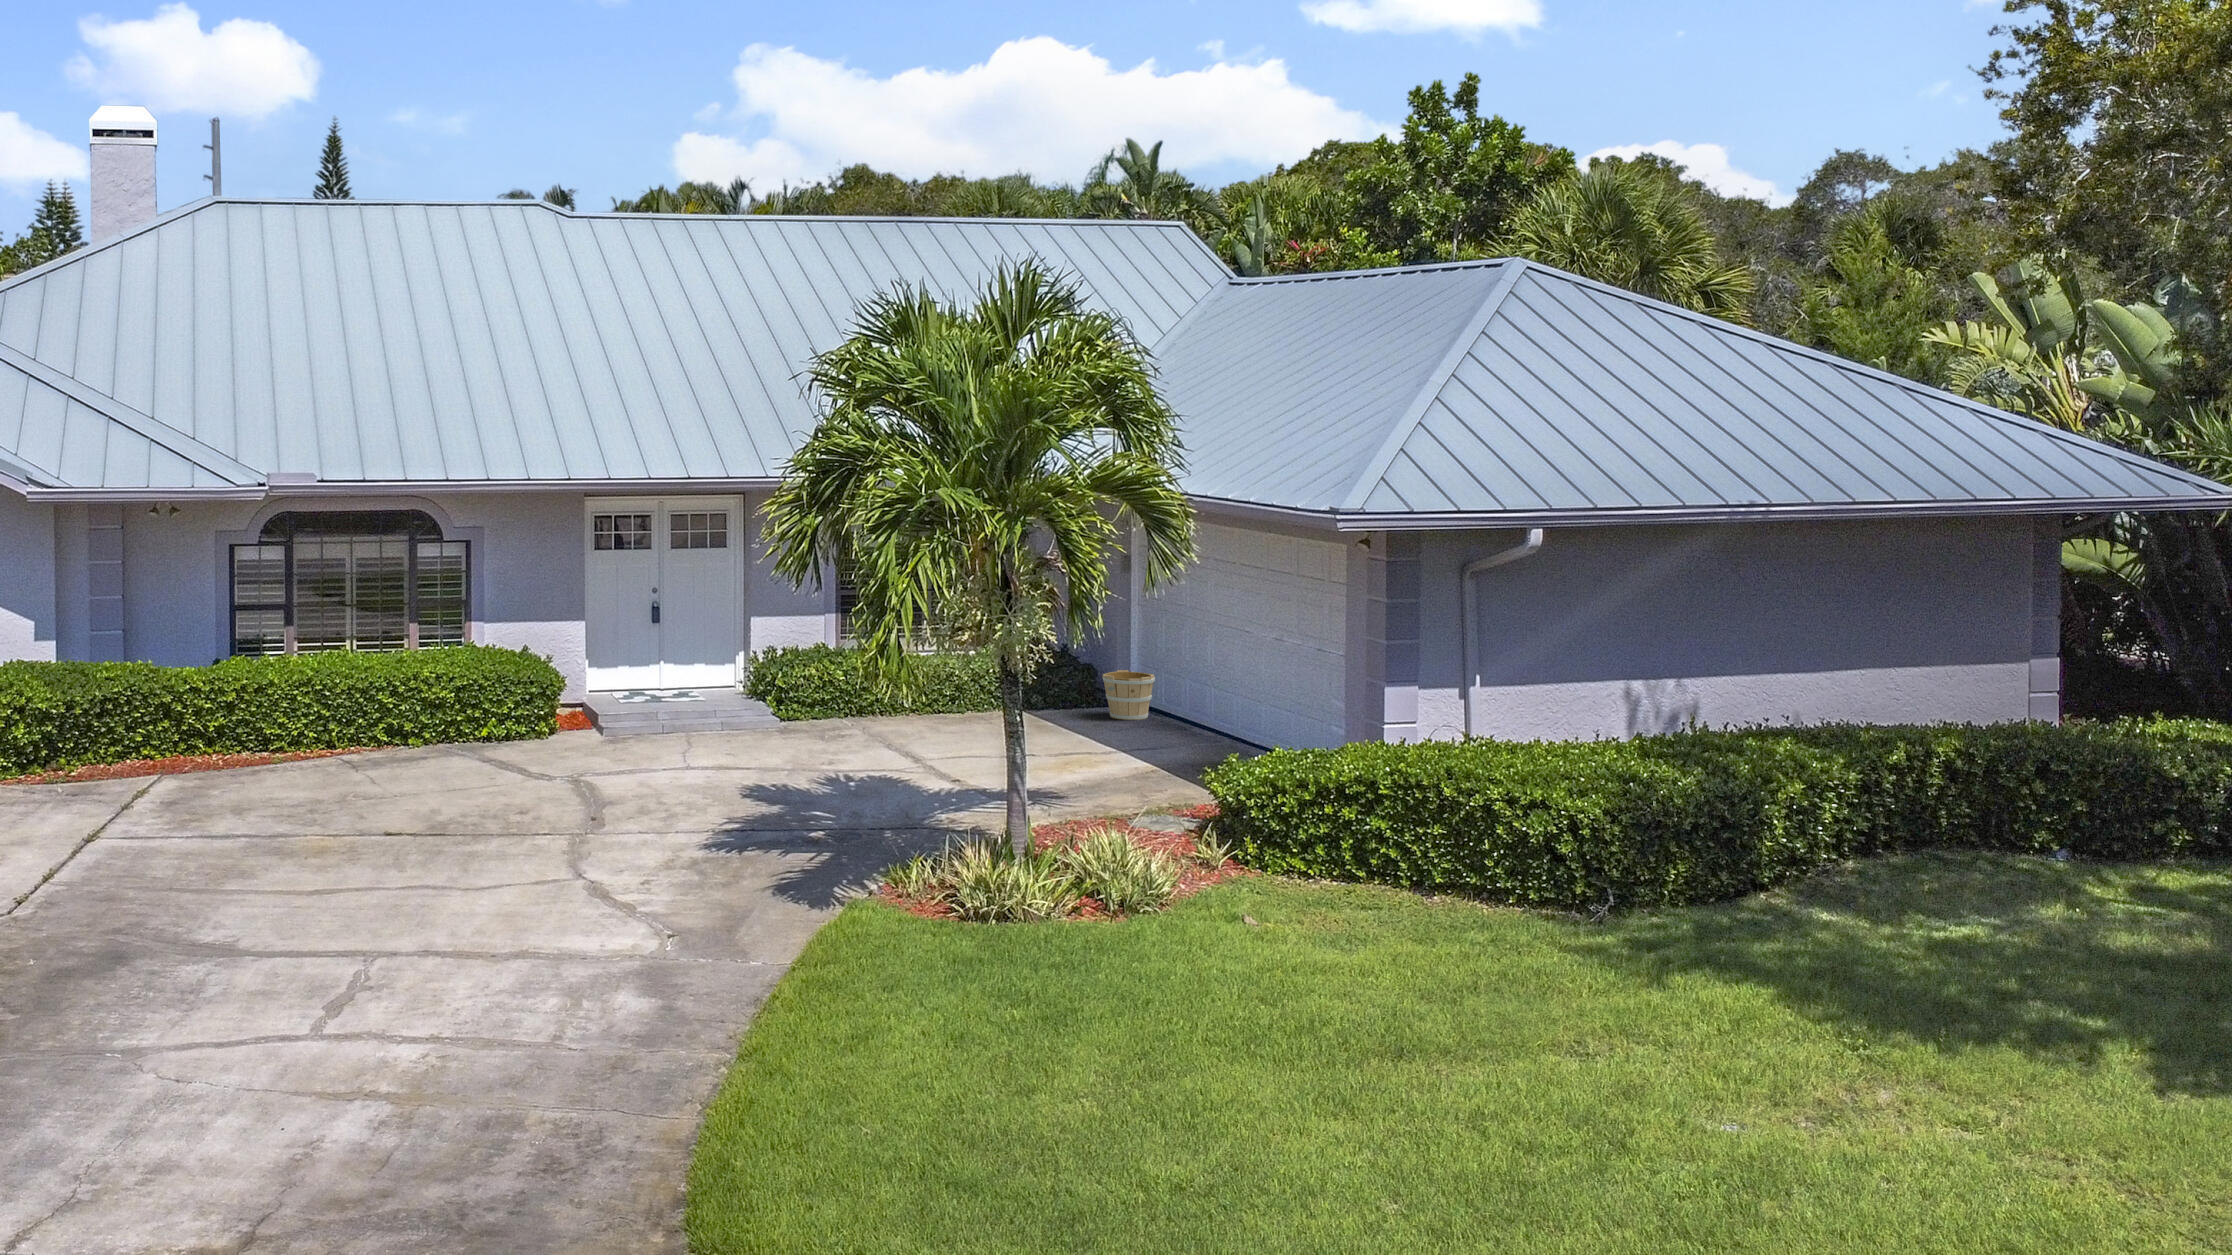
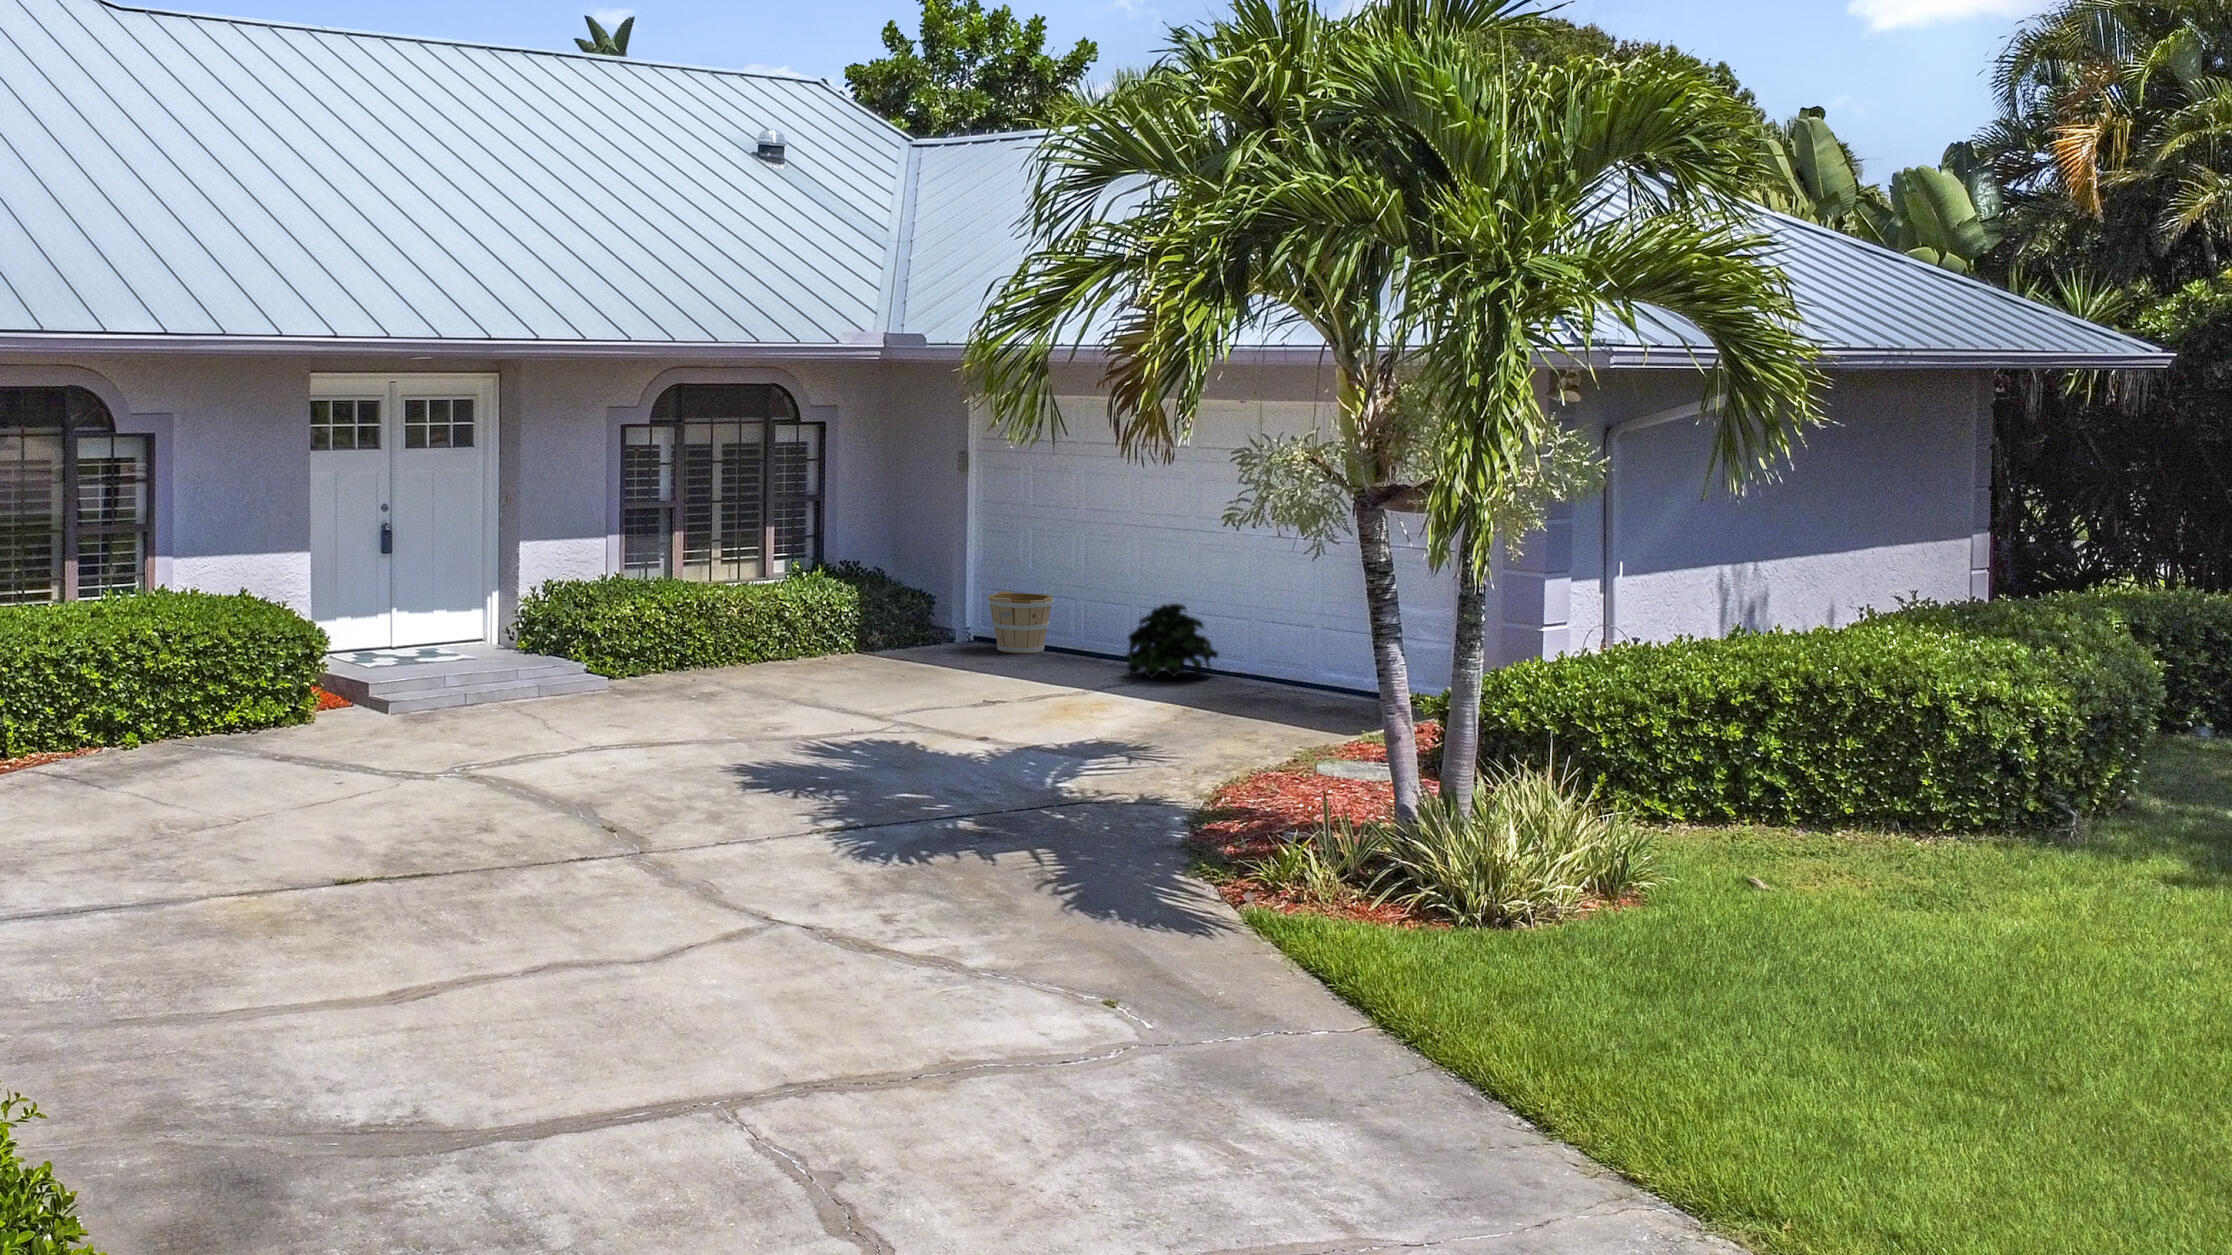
potted plant: none [1161,687,1237,745] -> present [1125,604,1218,678]

